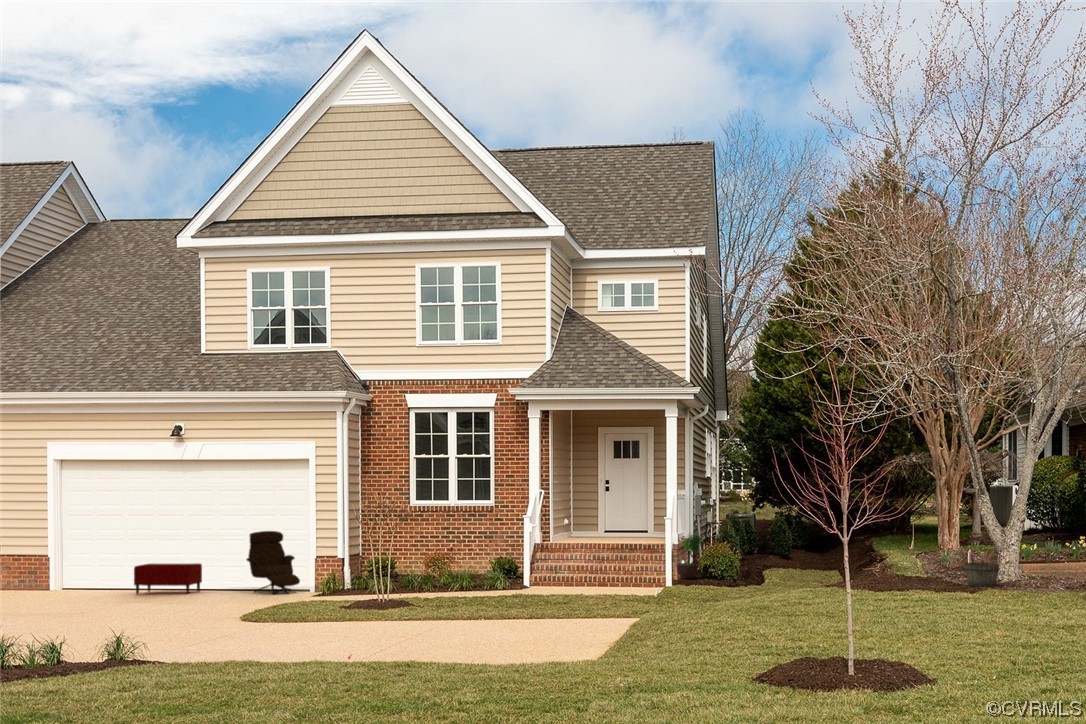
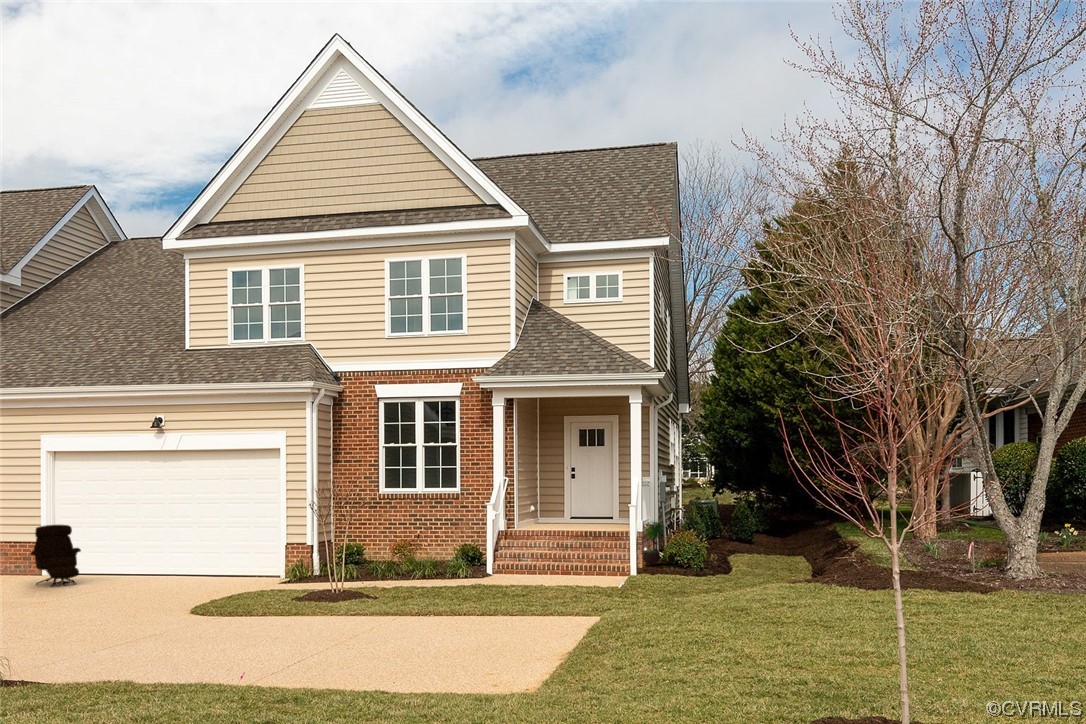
lounge chair: present [247,531,300,594] -> present [31,525,81,586]
wooden bucket: present [964,559,1000,587] -> none [928,545,966,576]
bench: present [134,563,202,594] -> none [105,551,174,583]

